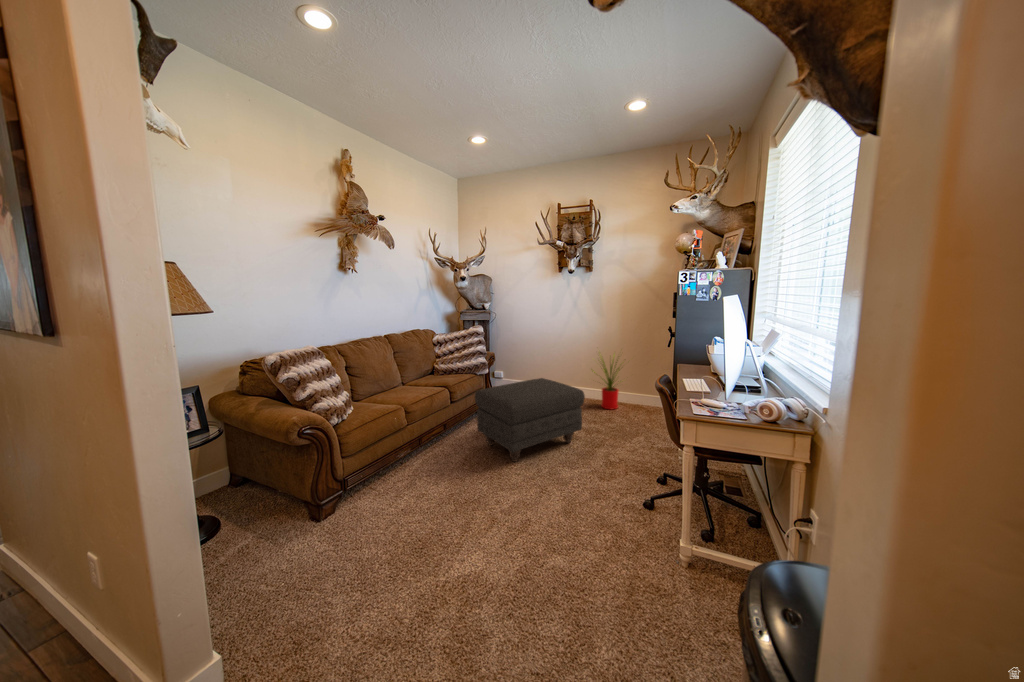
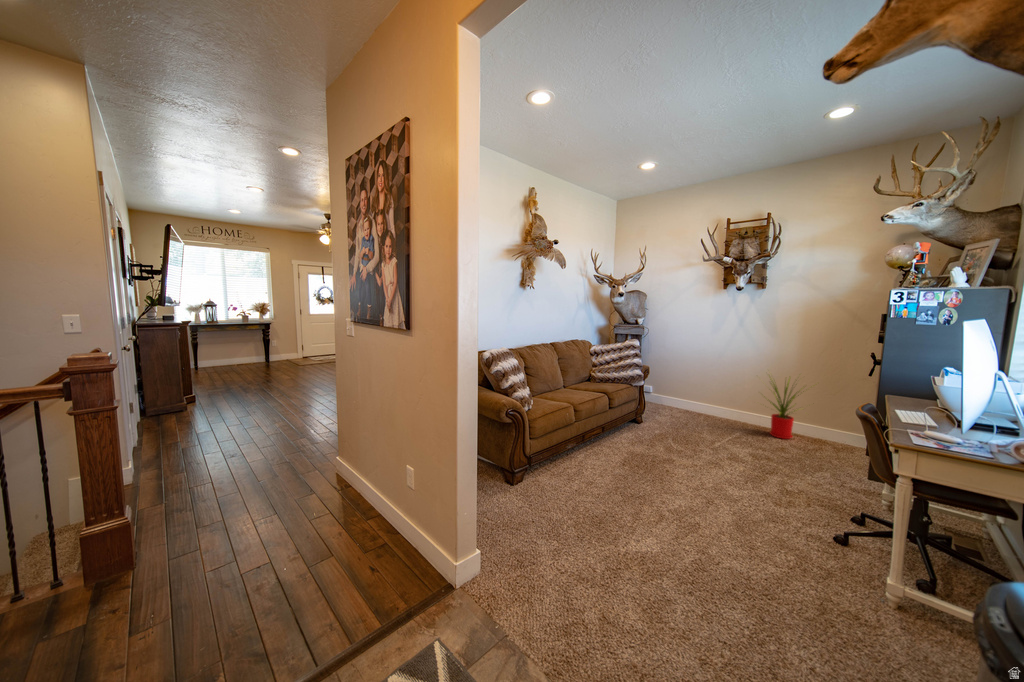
ottoman: present [475,378,585,462] -> none [635,395,756,472]

